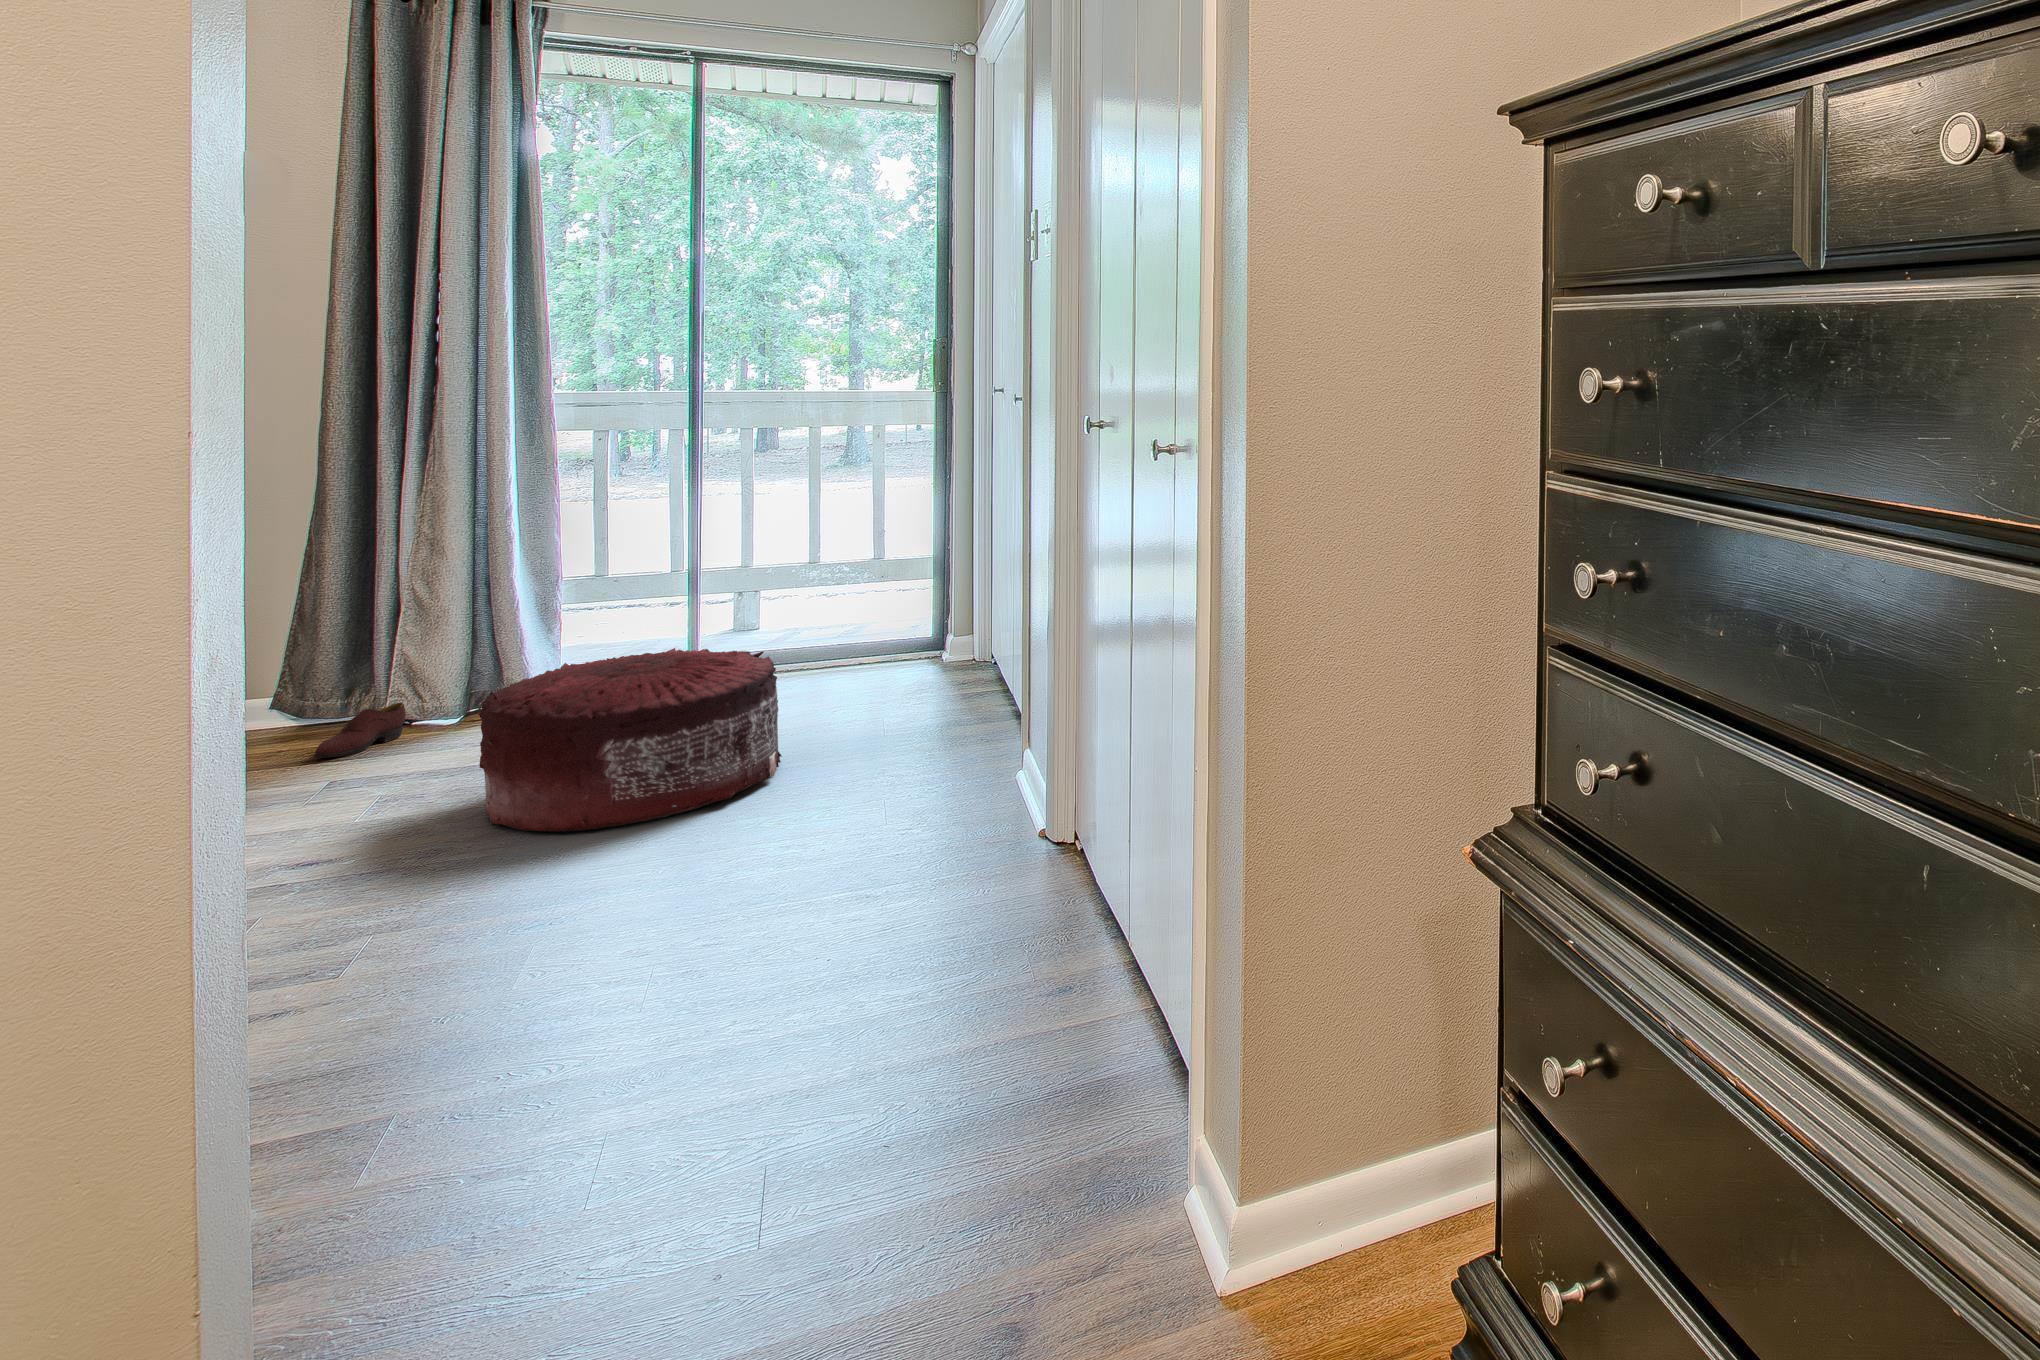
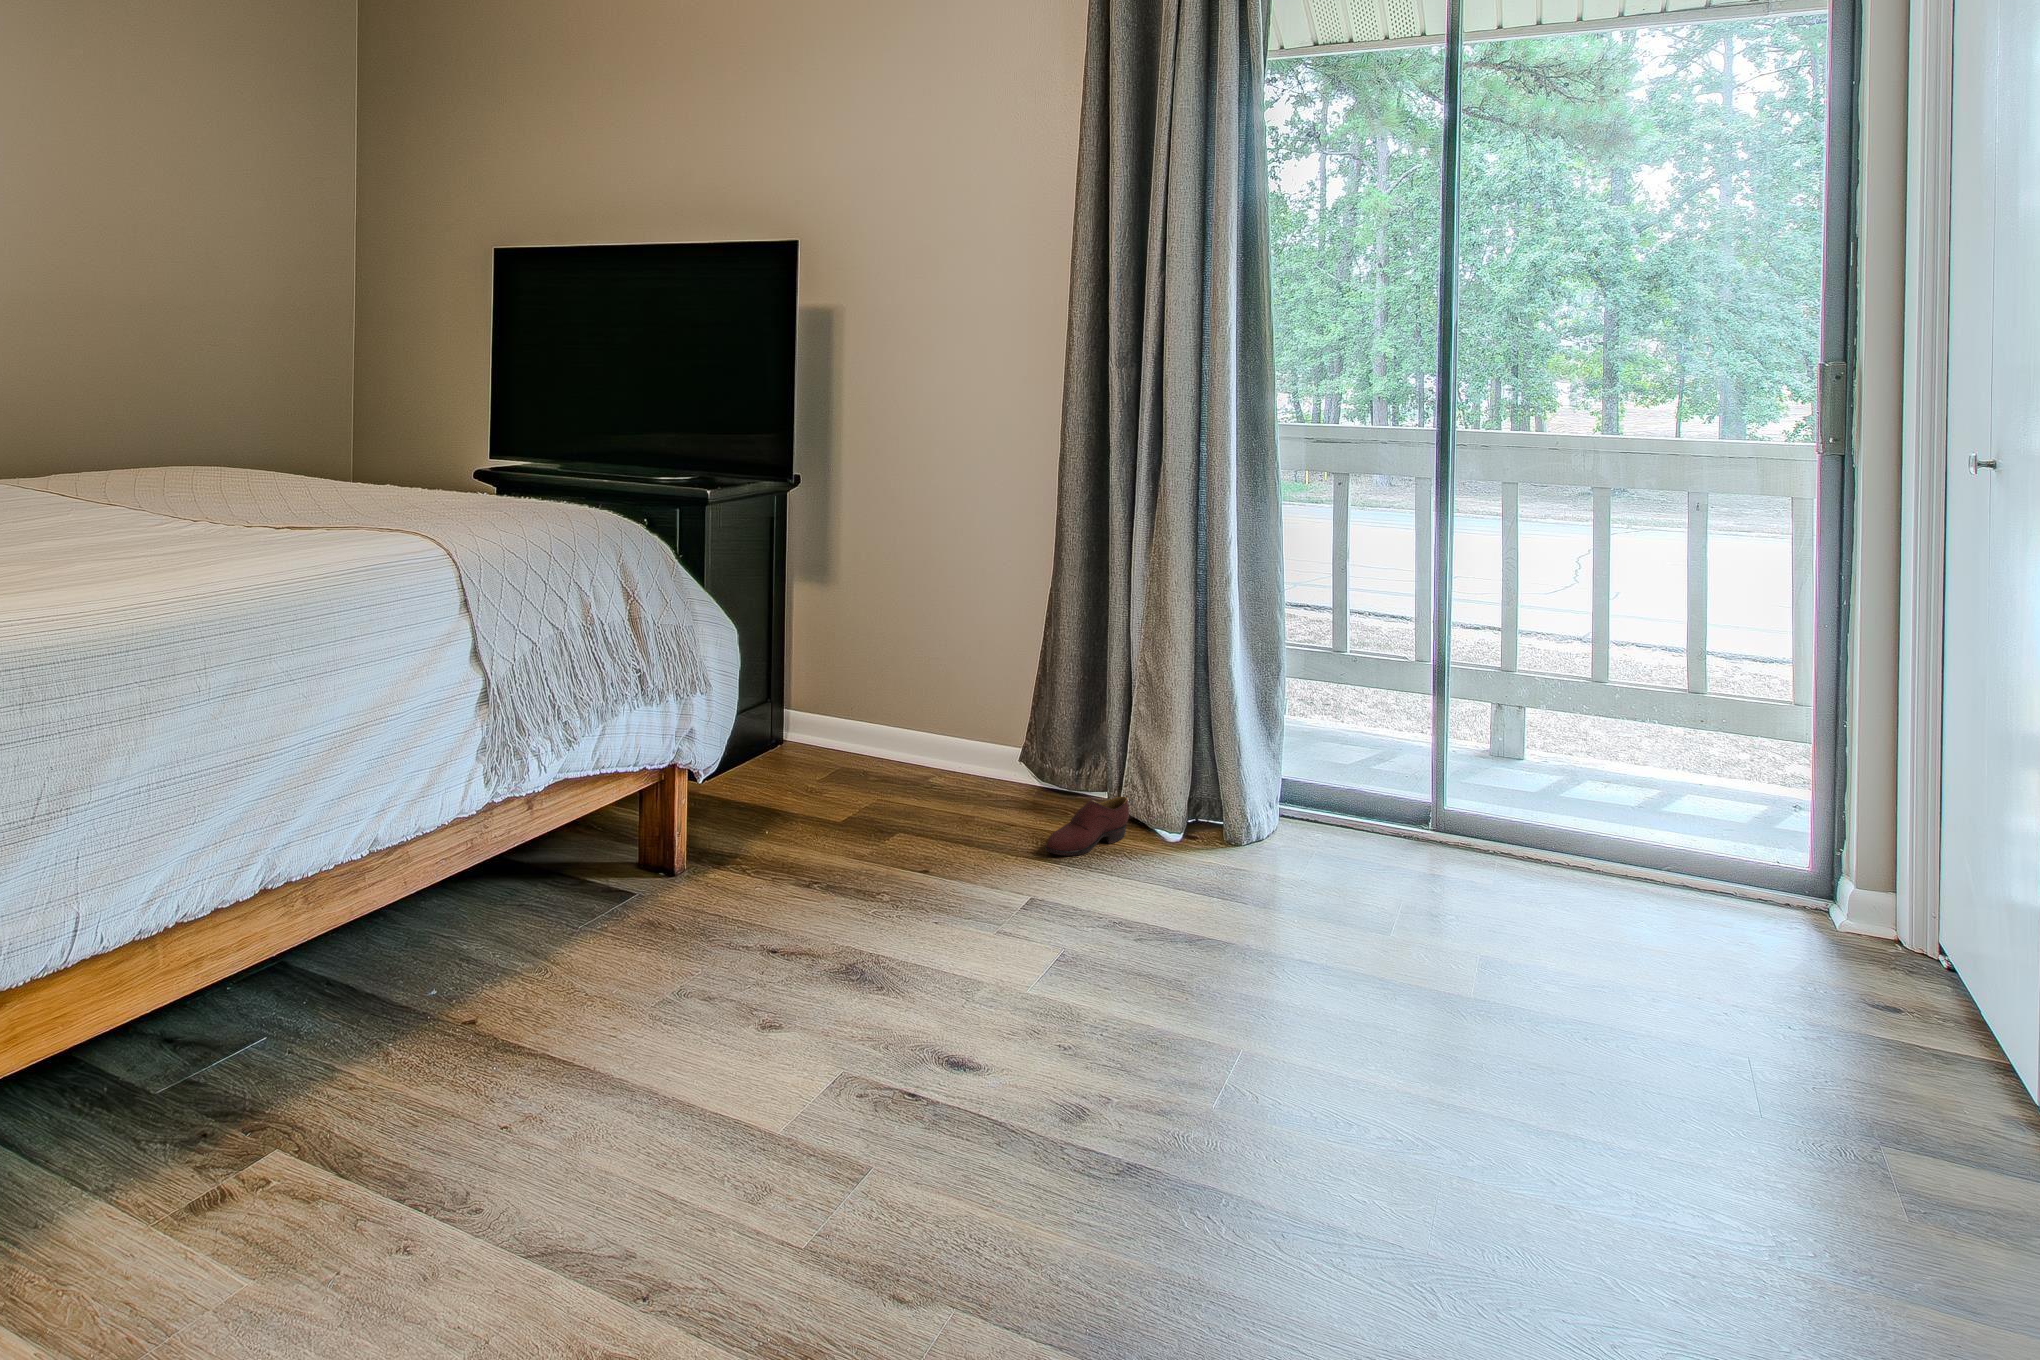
pouf: present [478,648,781,832] -> none [1179,855,1603,1236]

